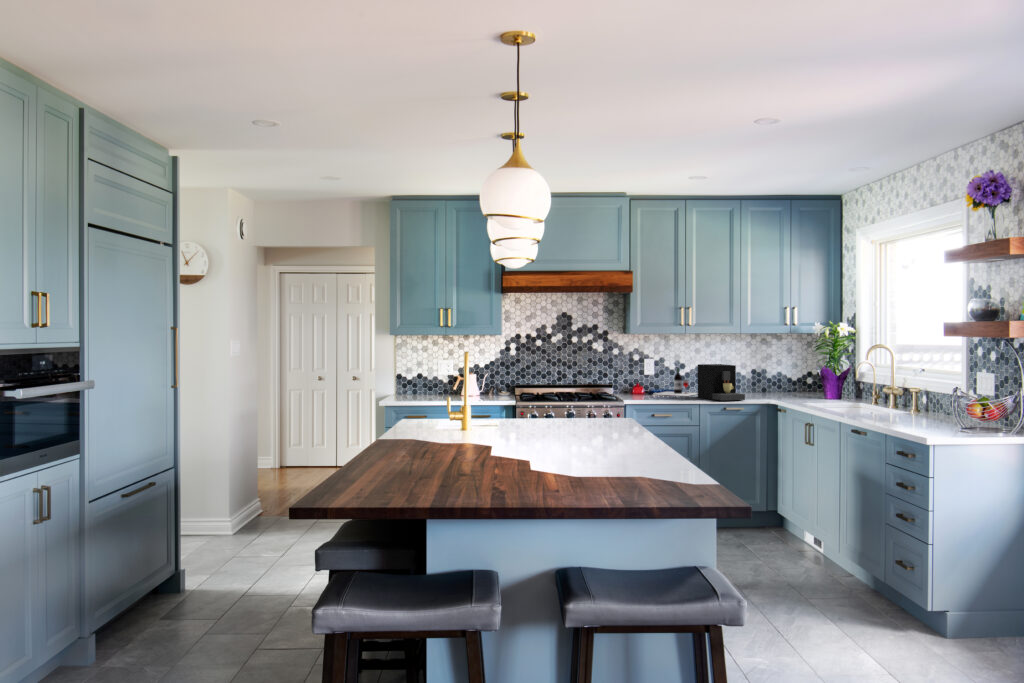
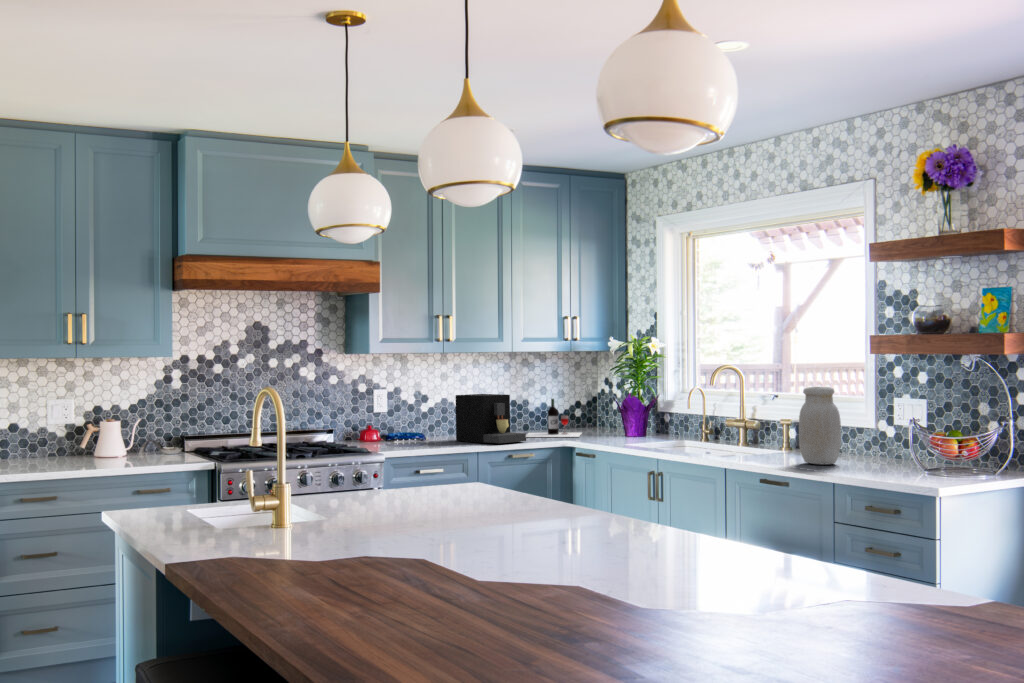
wine bottle: present [655,368,697,396] -> present [526,399,582,437]
jar: none [921,368,958,431] -> present [799,387,841,465]

